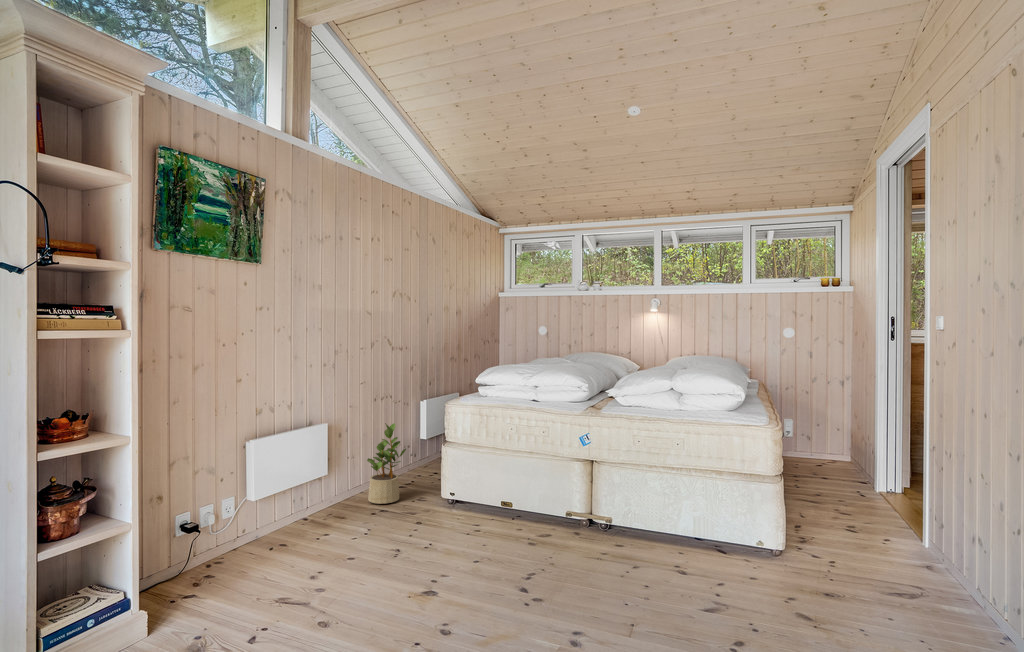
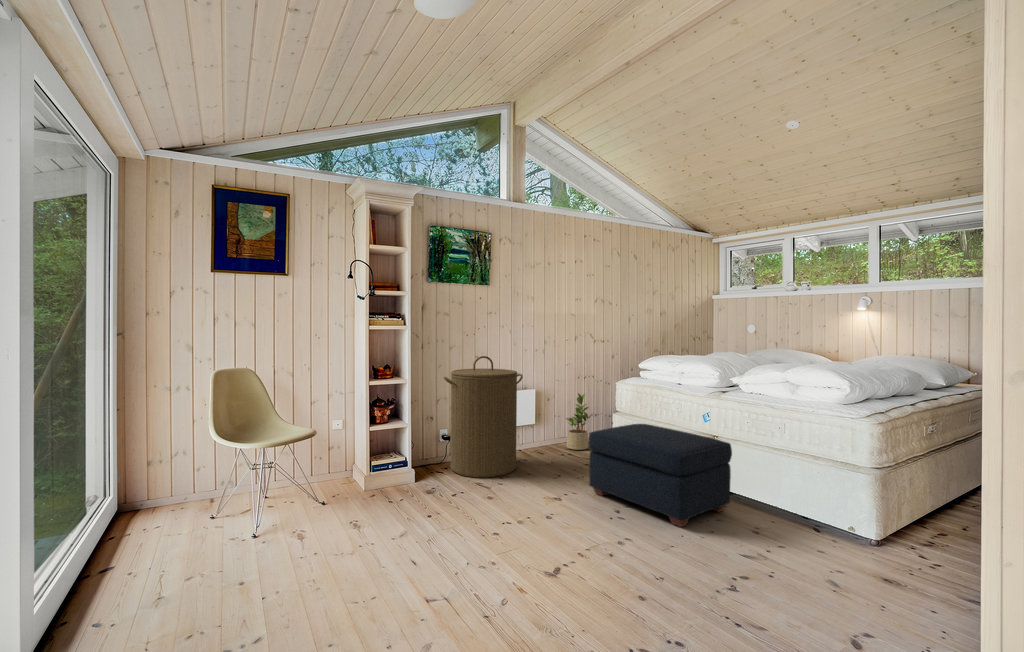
laundry hamper: none [196,380,329,590] -> present [444,356,523,478]
ottoman: none [462,459,634,592] -> present [588,424,732,527]

